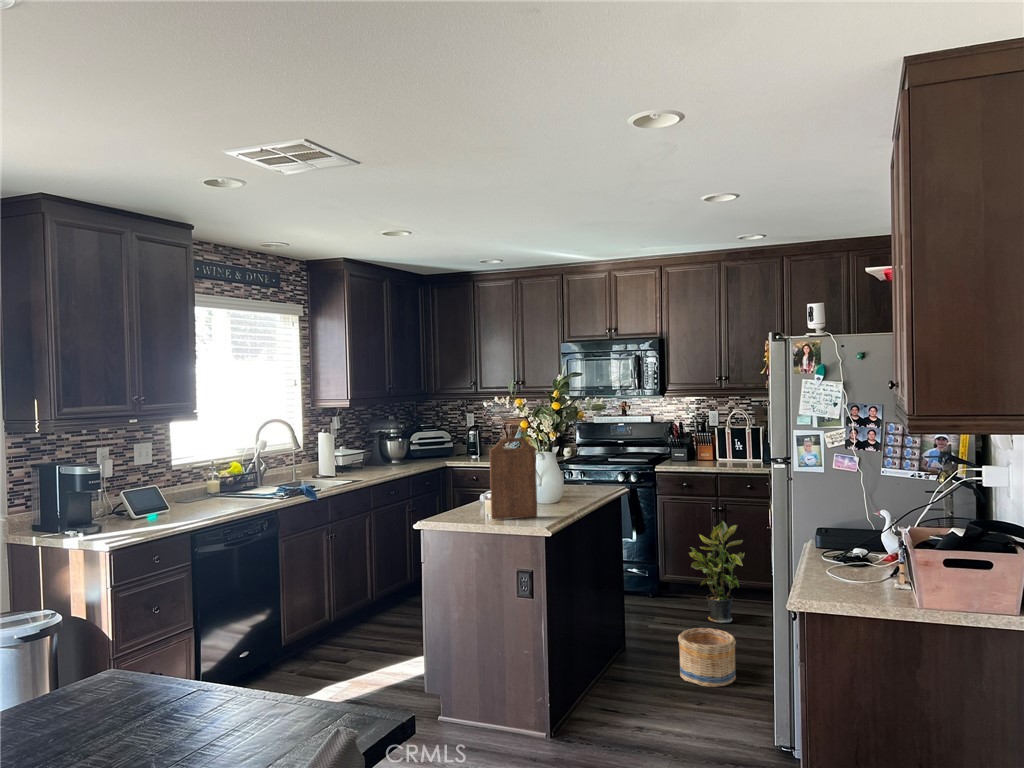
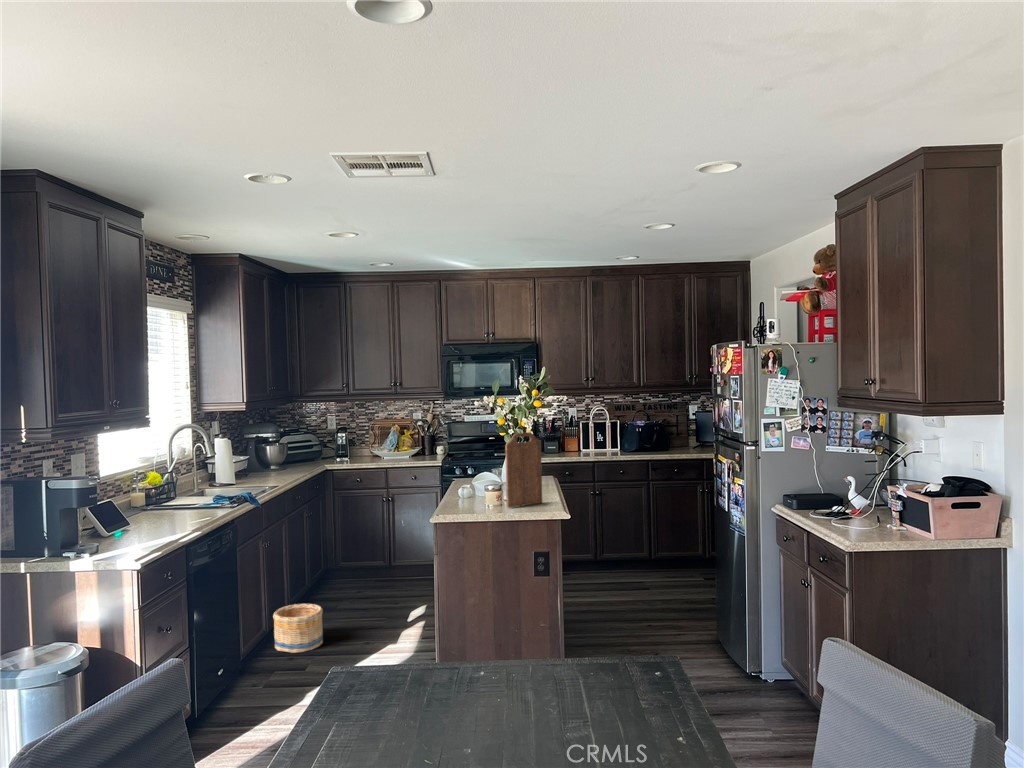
potted plant: present [689,521,745,624] -> none [581,501,628,589]
basket: present [678,628,736,687] -> present [273,604,323,653]

